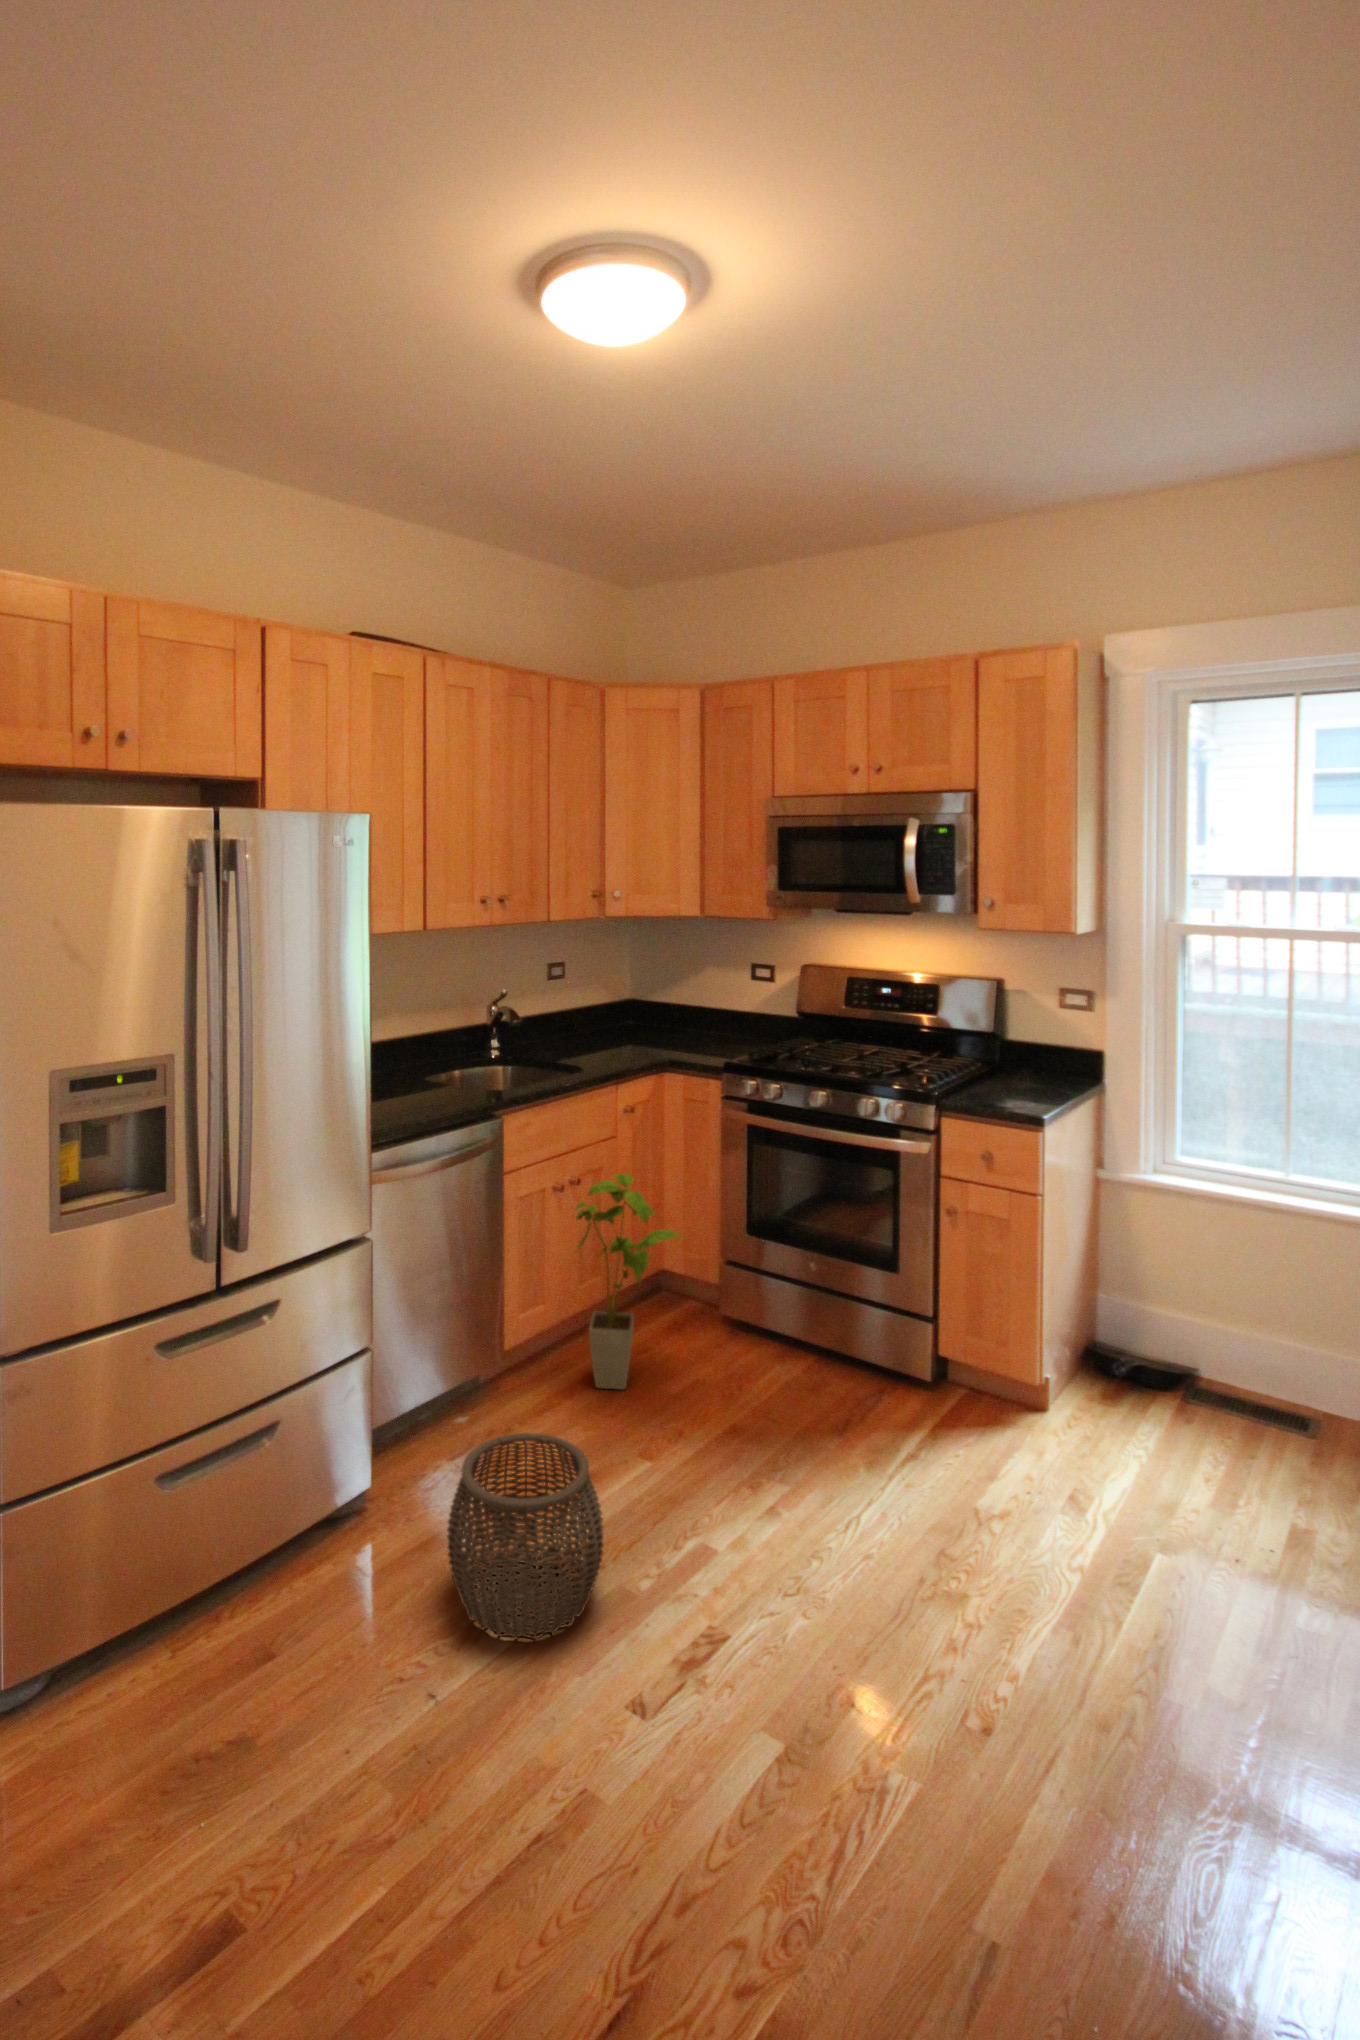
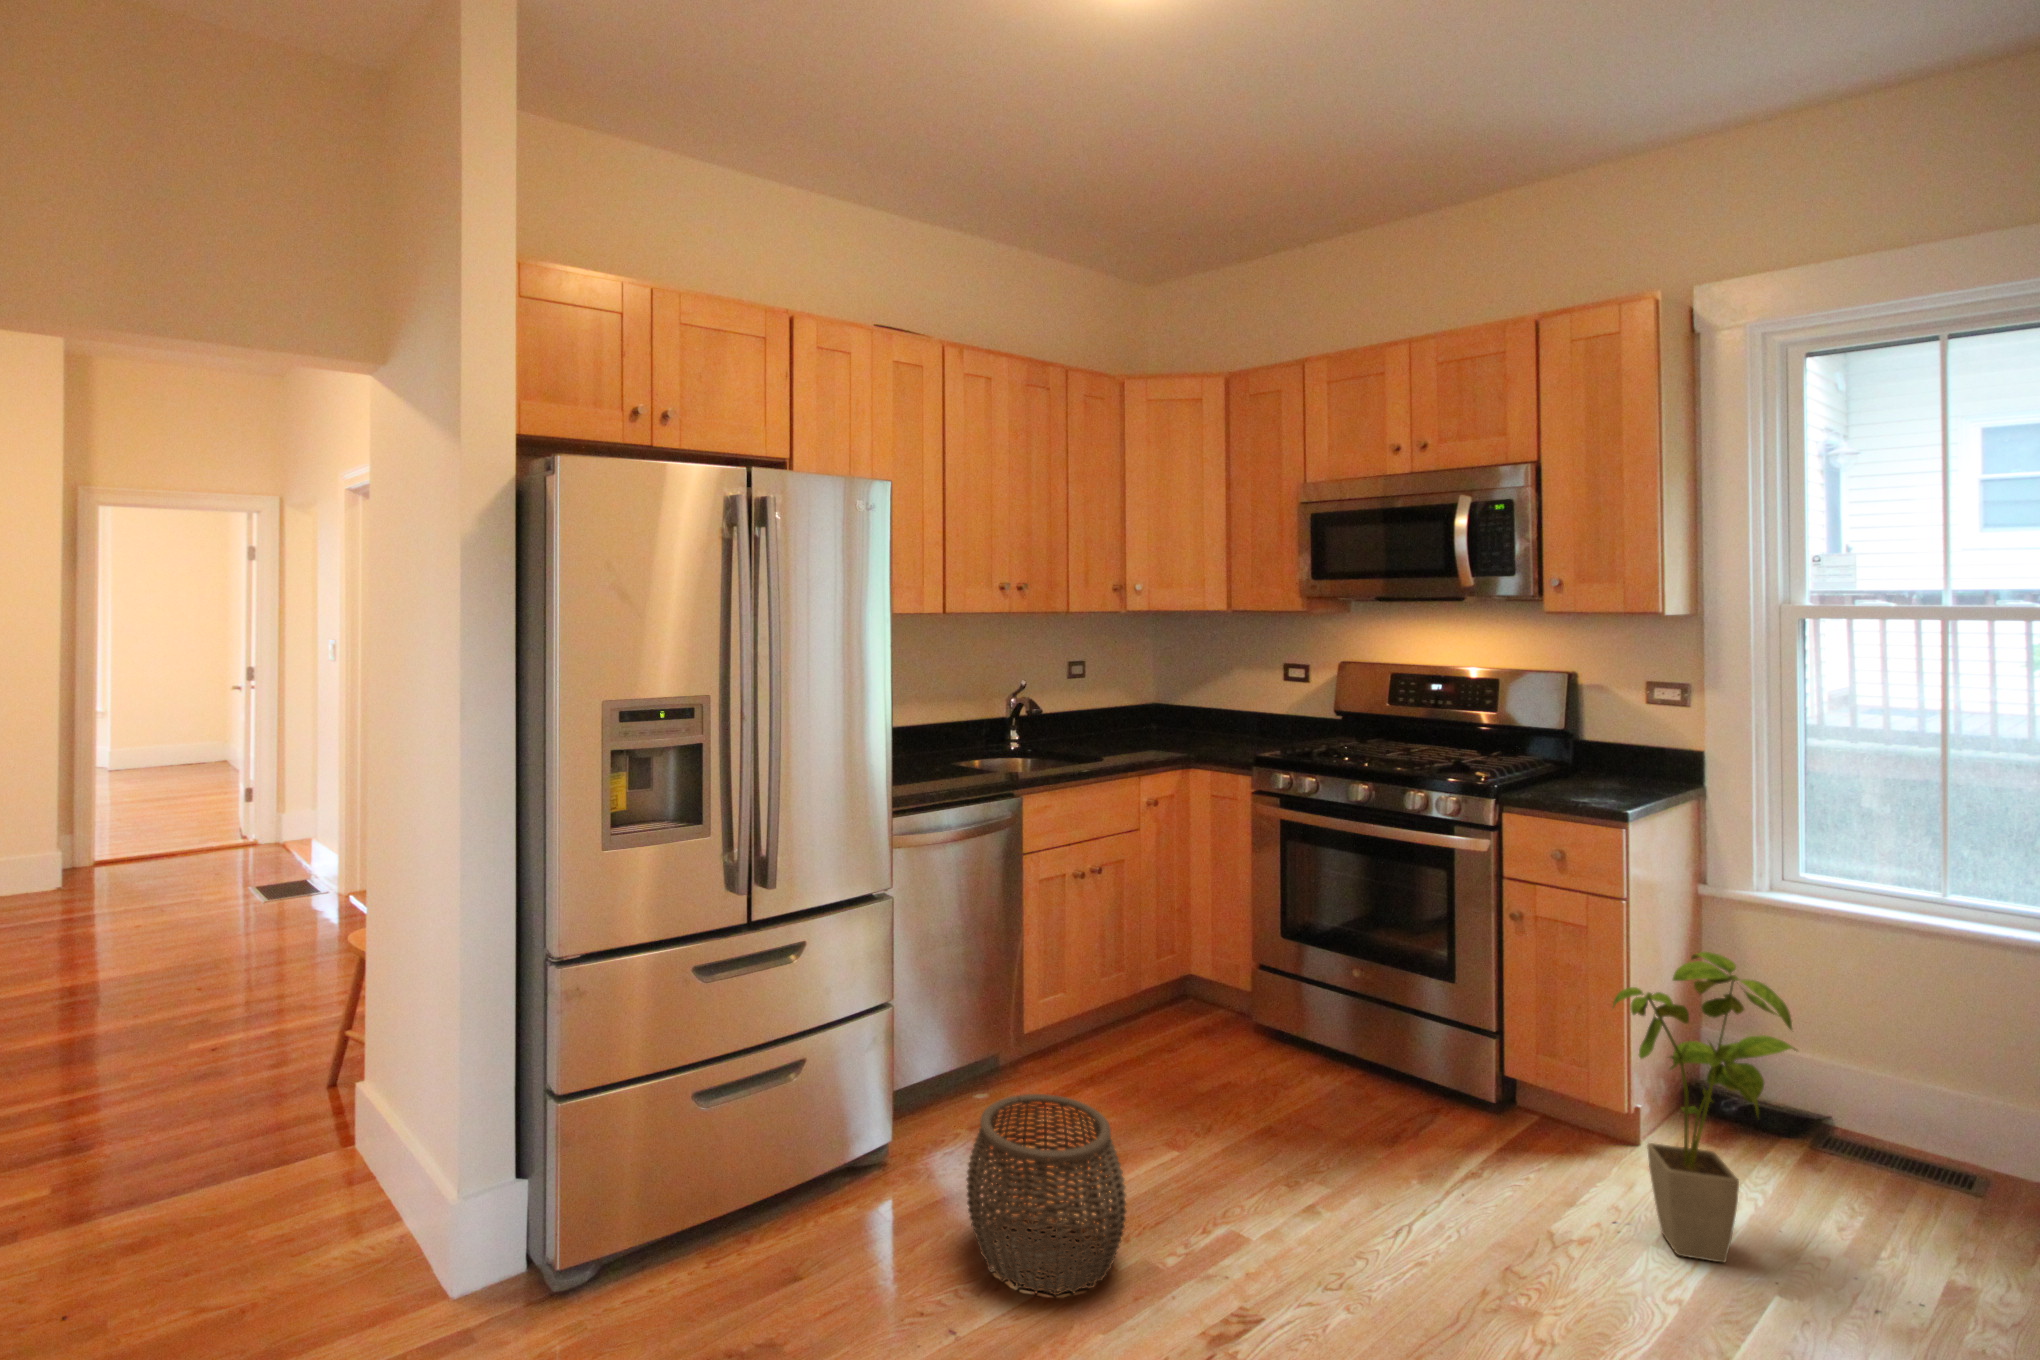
house plant: present [575,1173,680,1389] -> present [1613,952,1796,1263]

